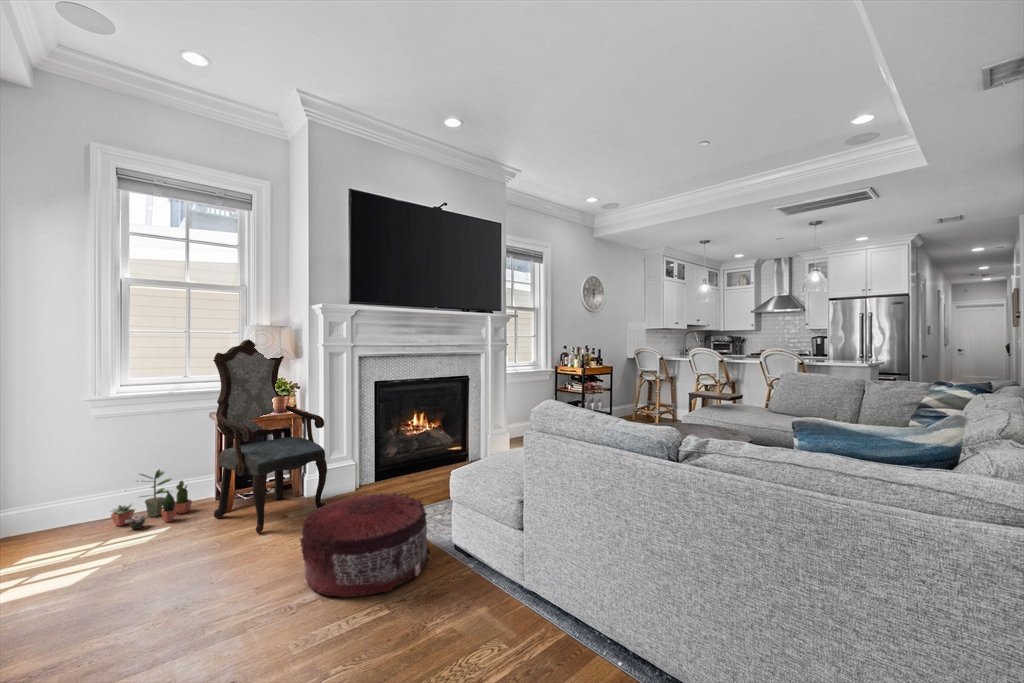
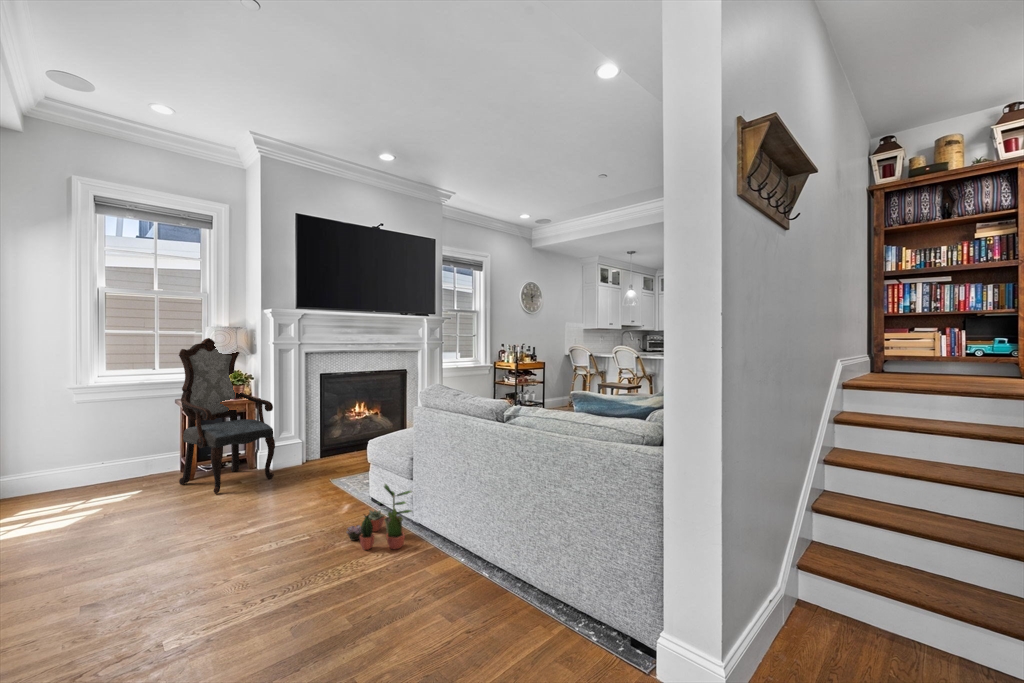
potted plant: present [111,469,192,529] -> present [346,484,412,550]
pouf: present [300,493,431,597] -> none [245,458,351,530]

